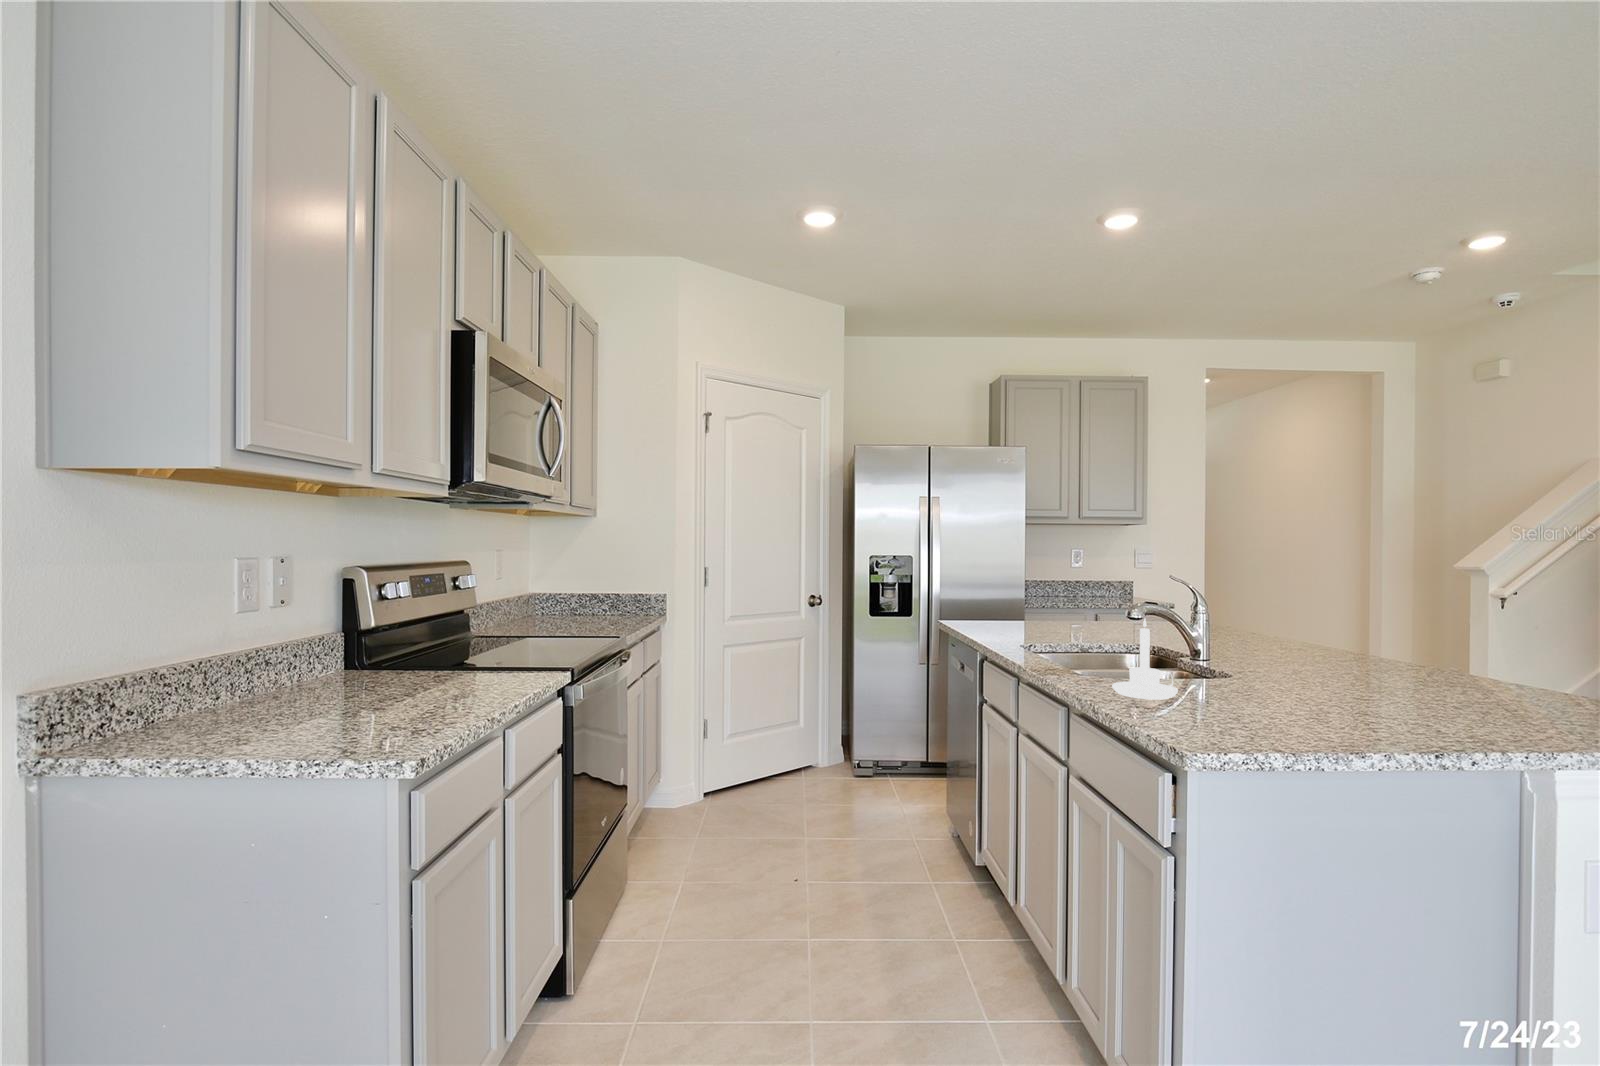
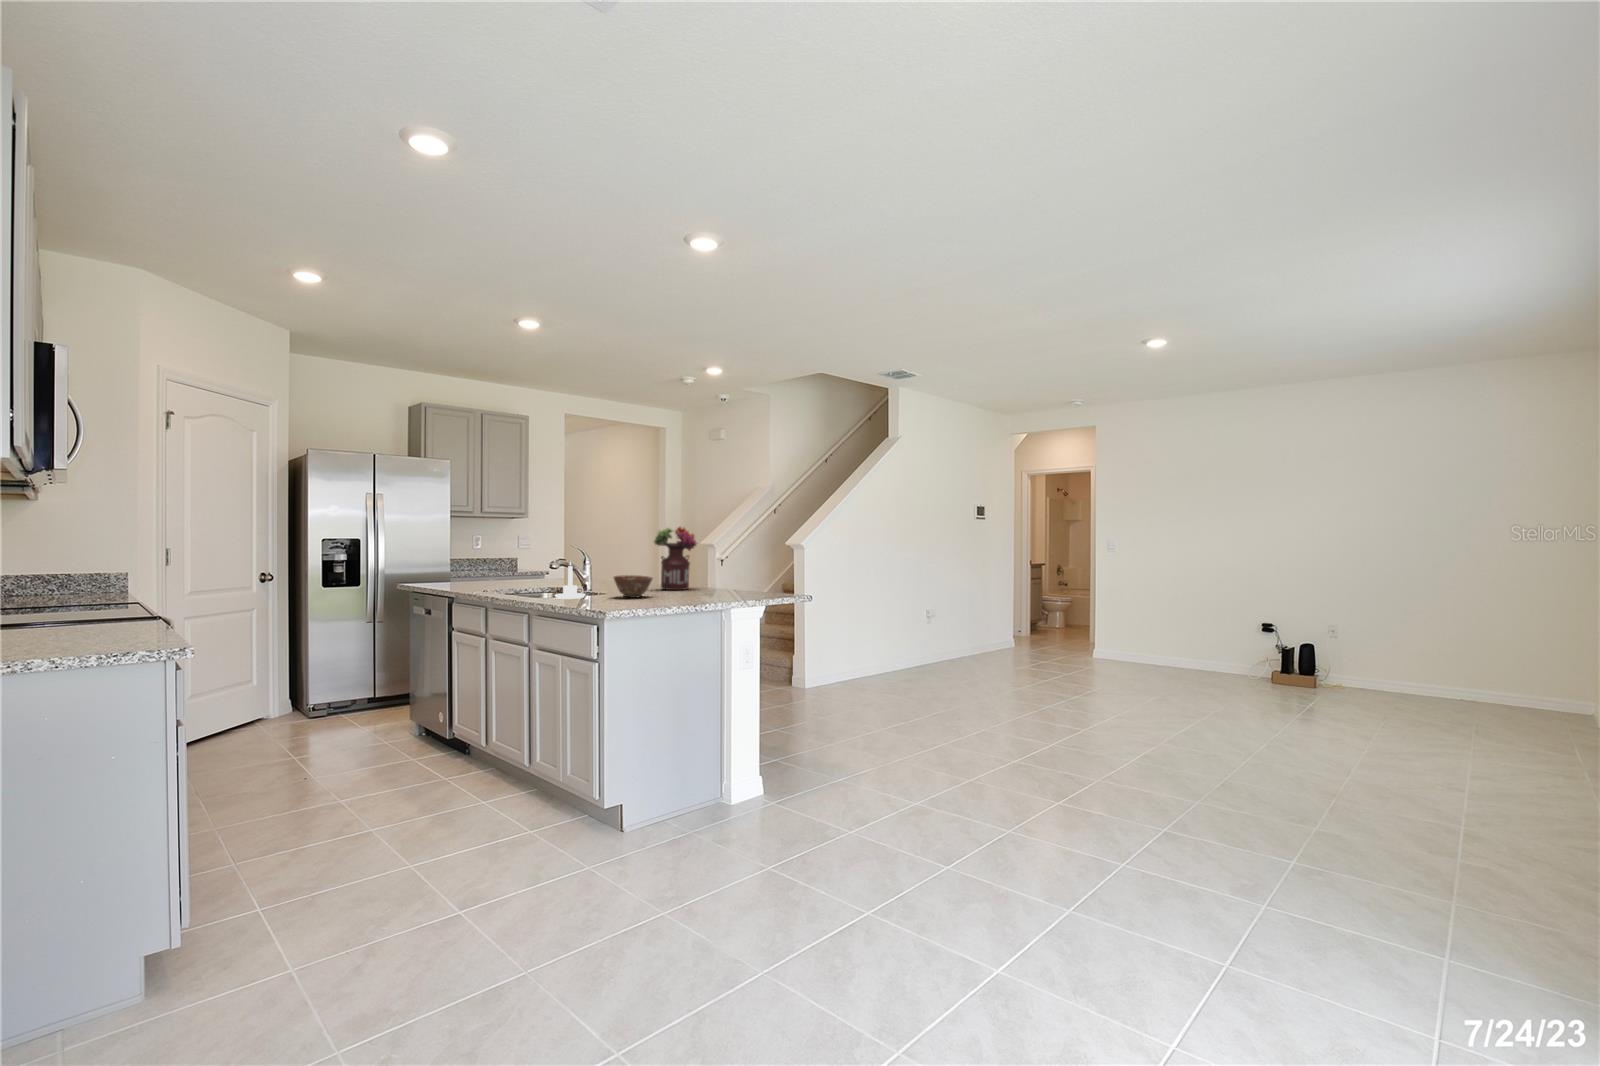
flower arrangement: none [1354,543,1487,696] -> present [654,527,697,590]
ceramic bowl: none [1243,657,1350,716] -> present [614,575,653,598]

